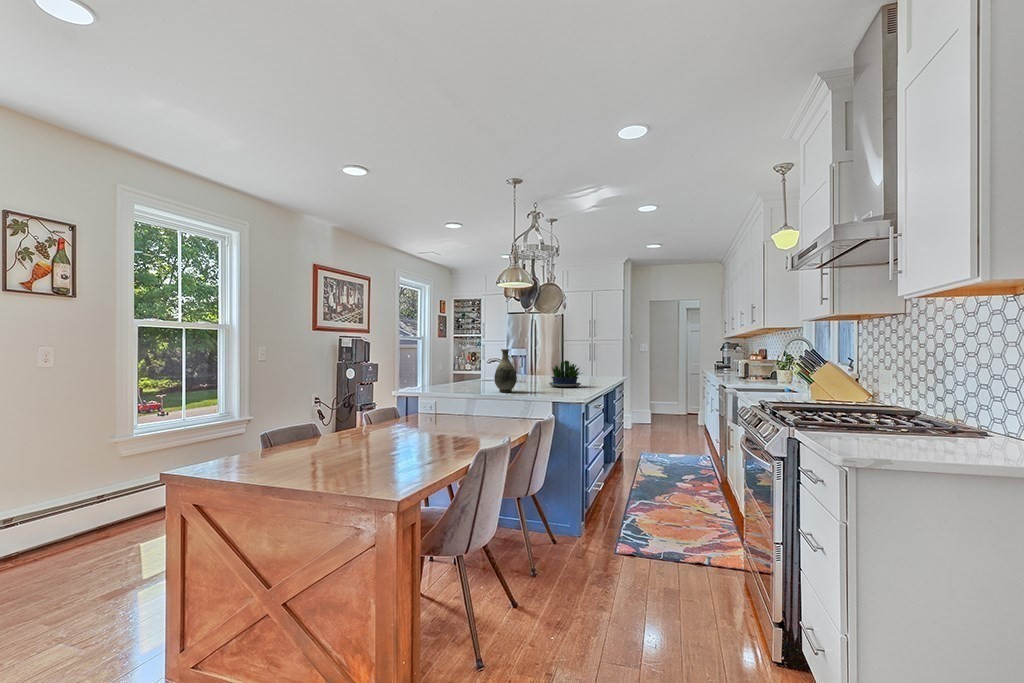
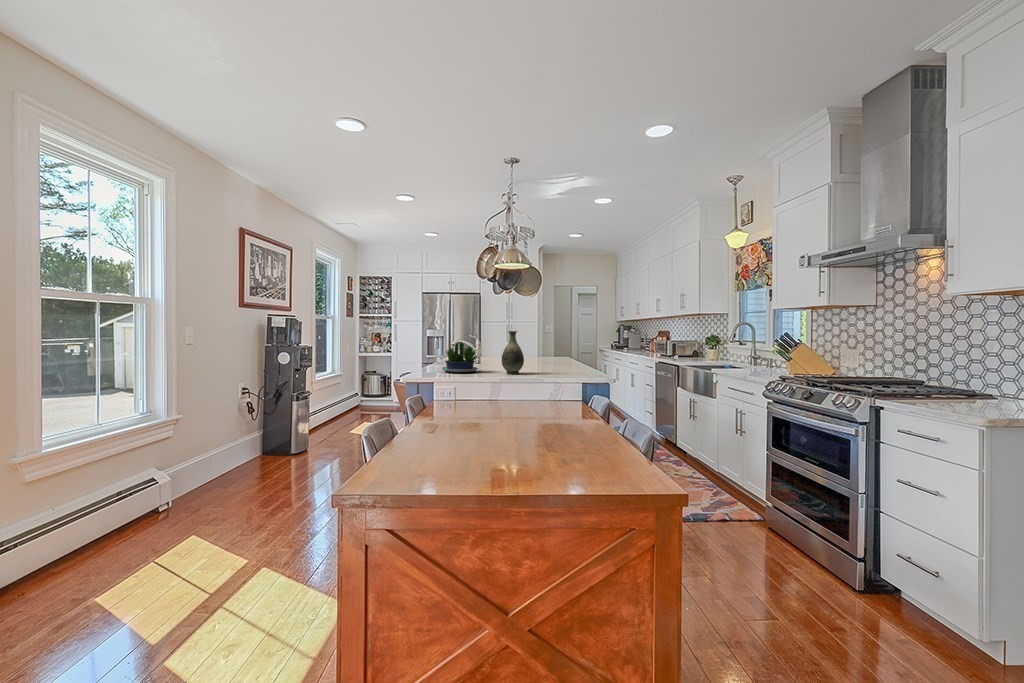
potted plant: present [549,361,581,387] -> present [442,343,478,372]

